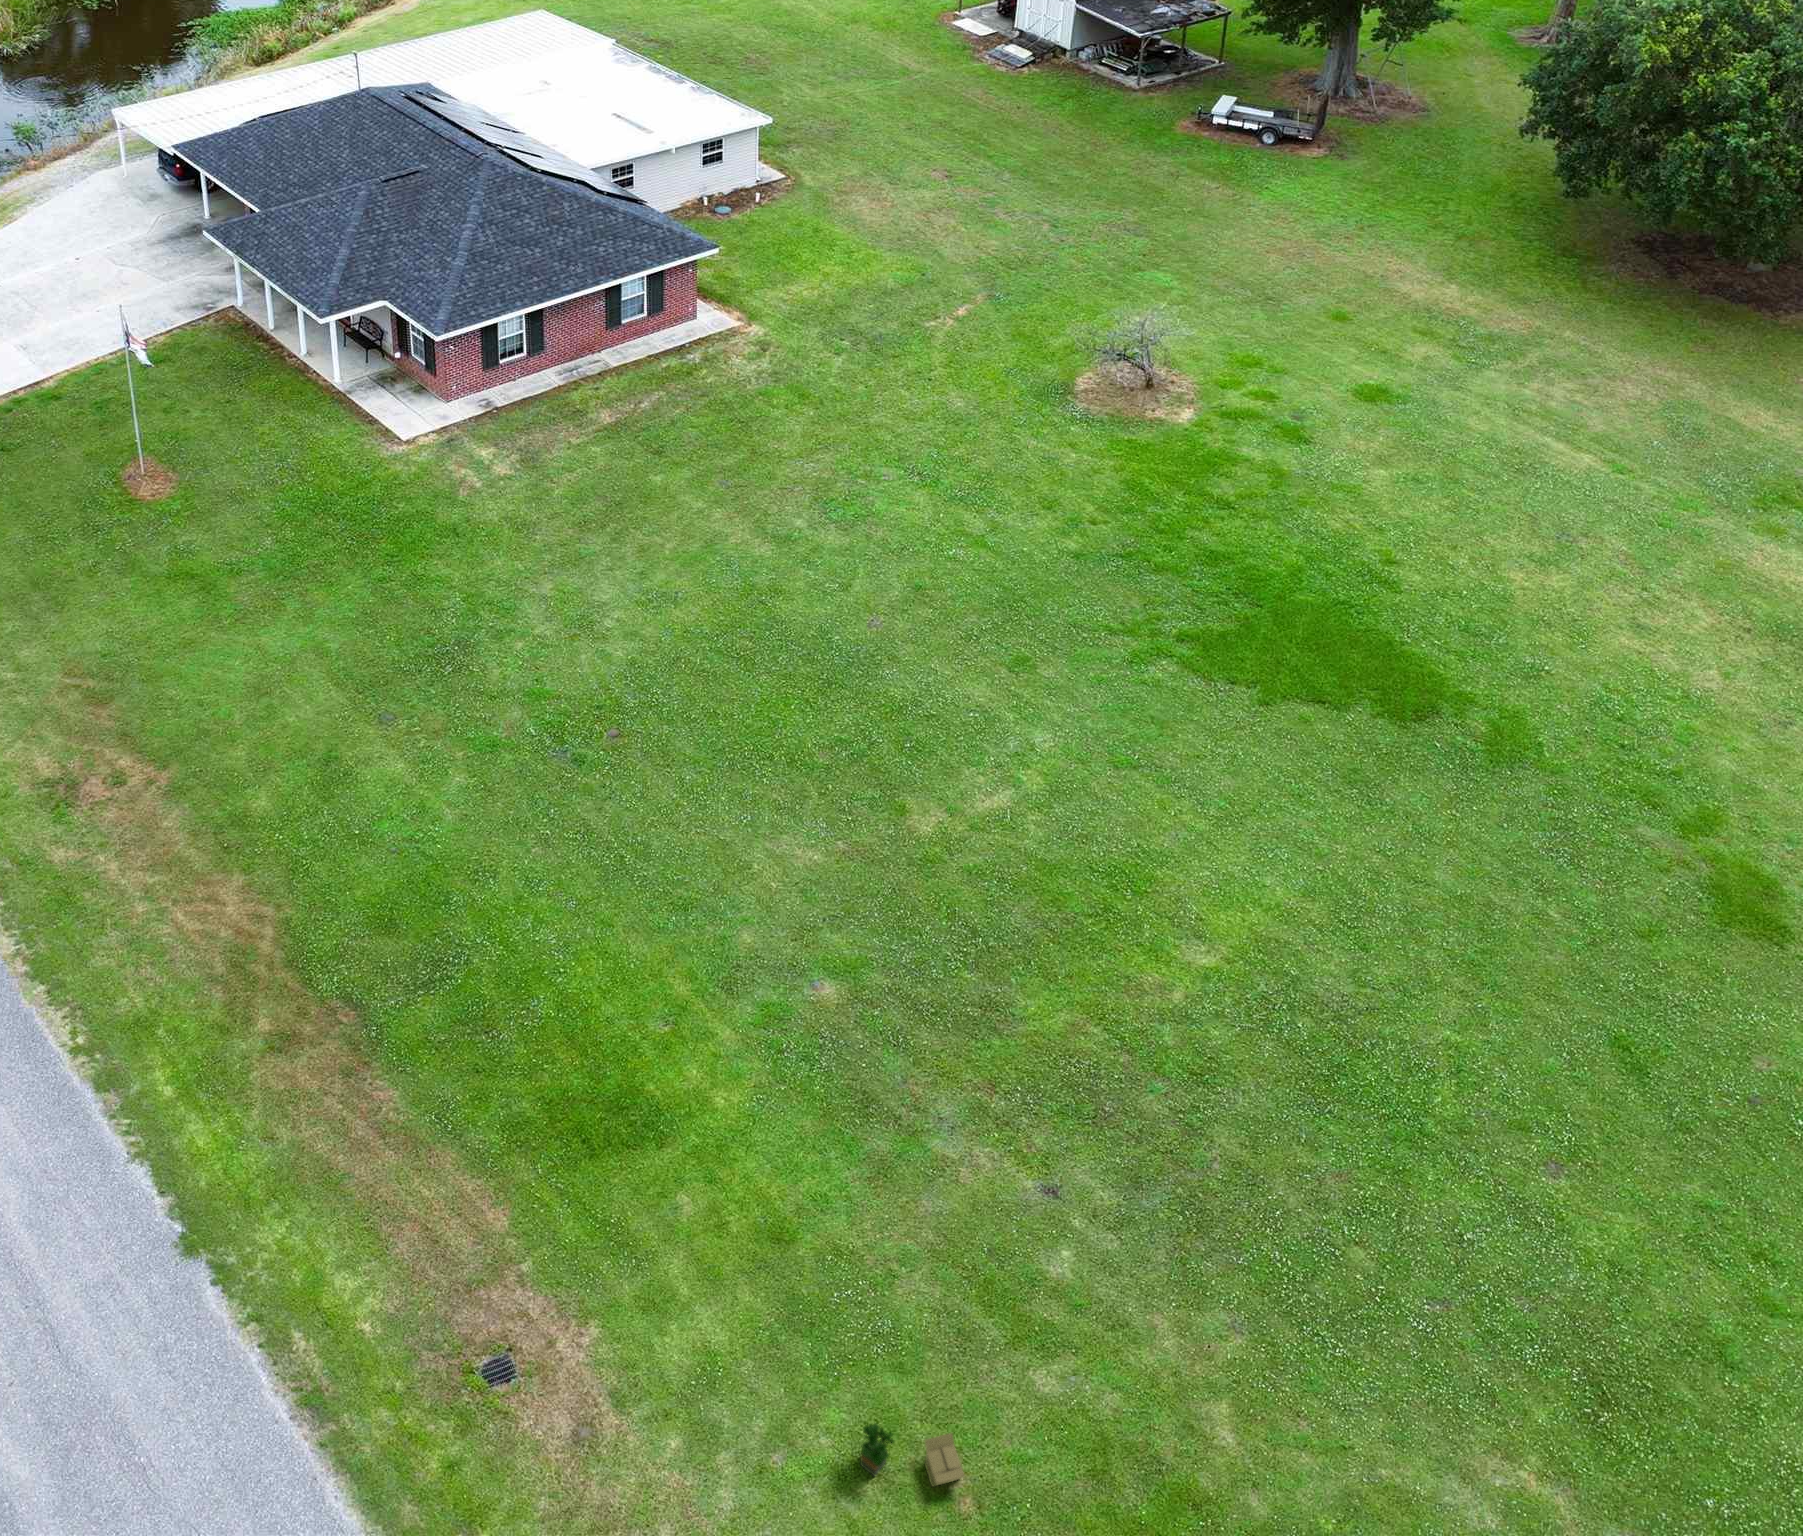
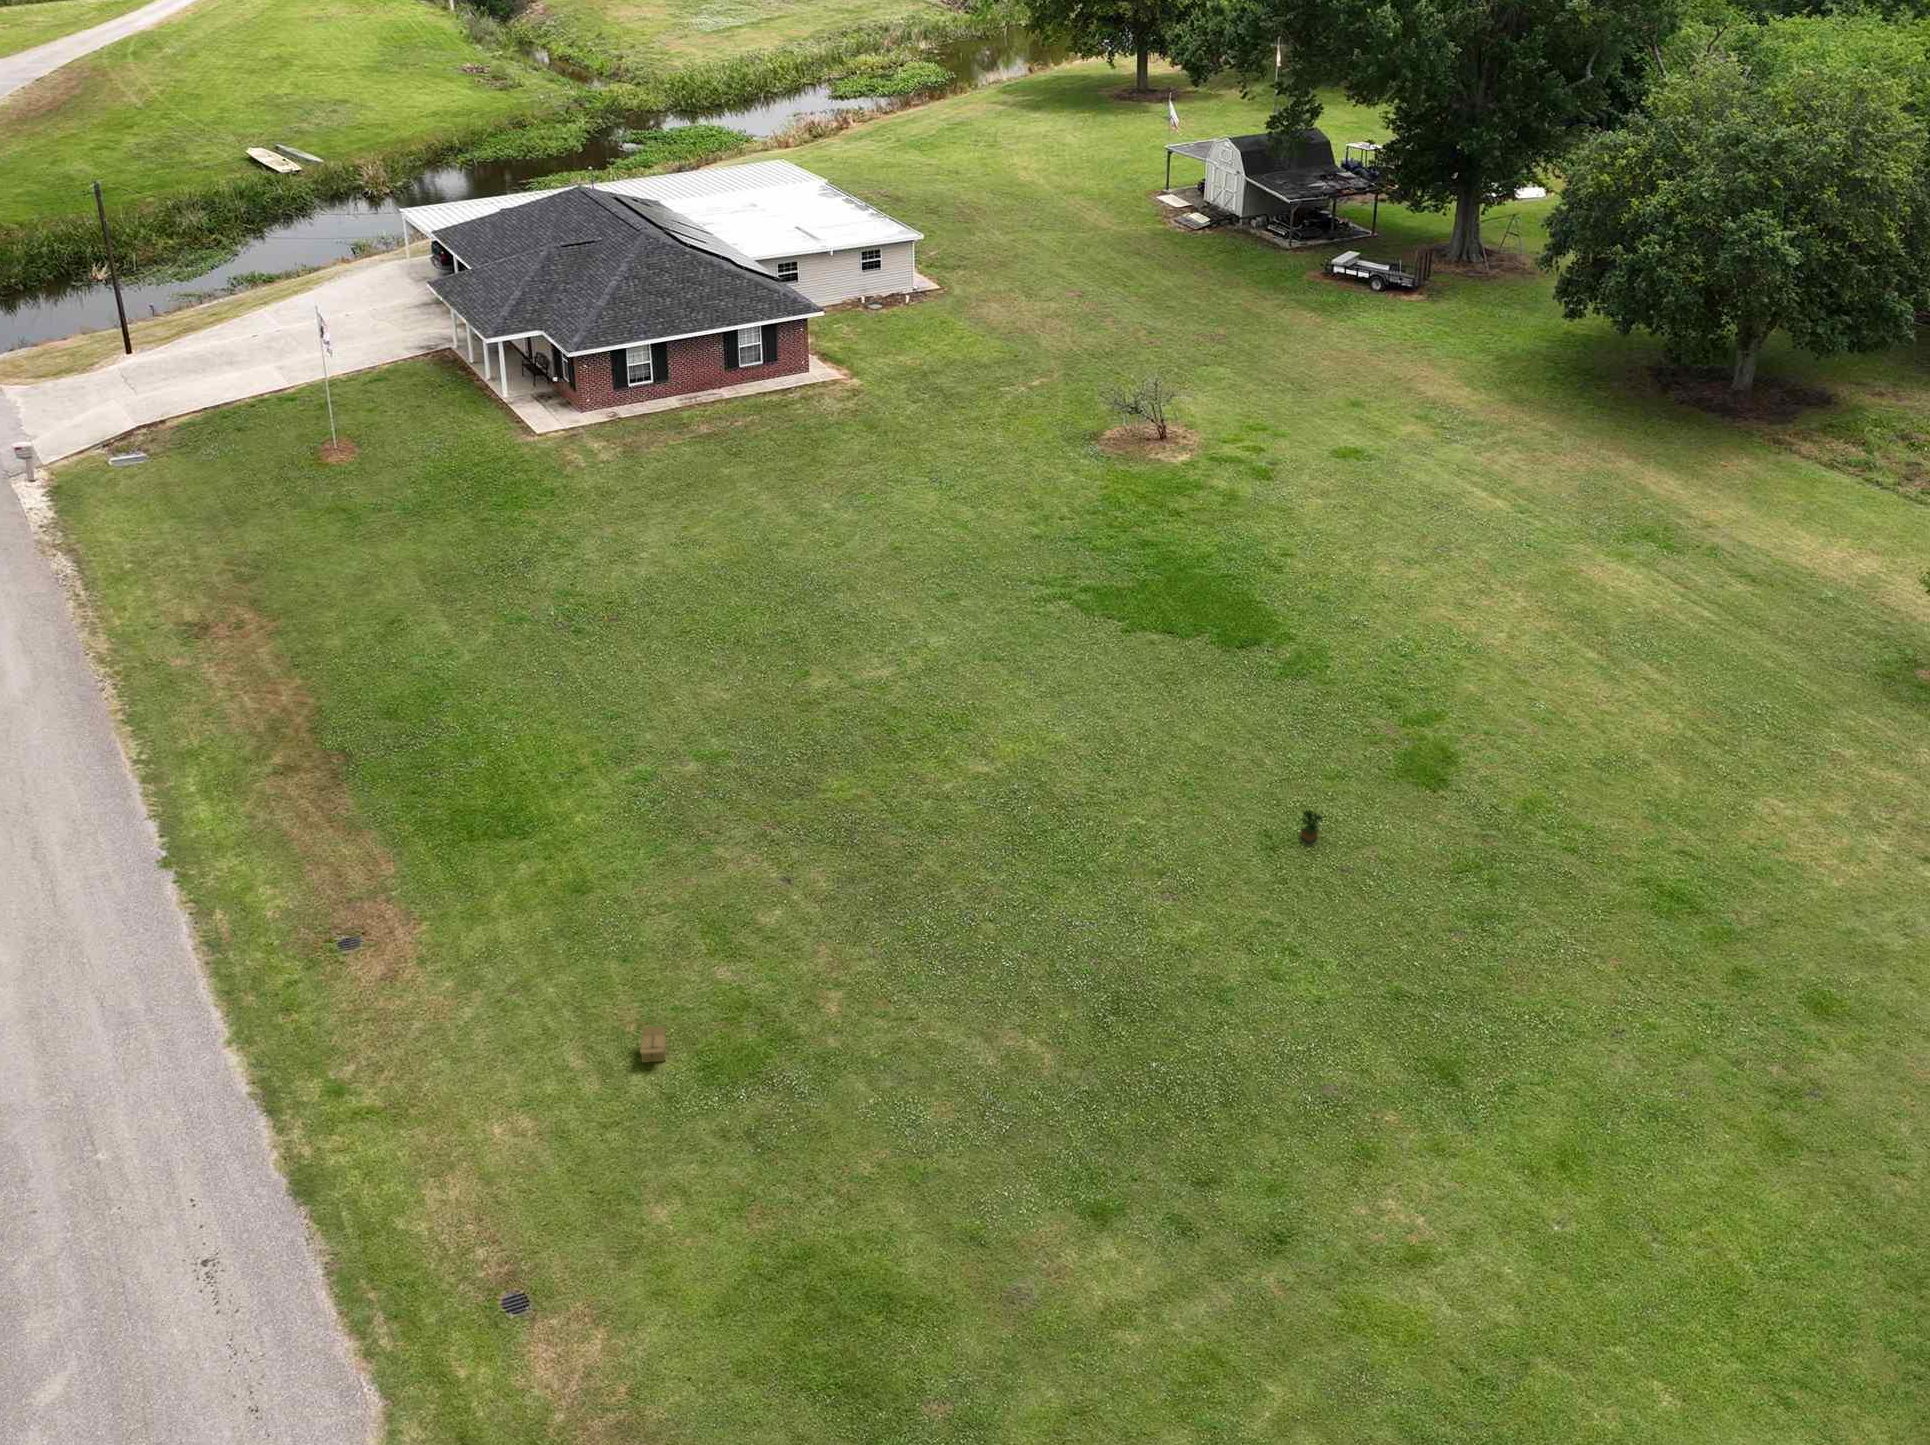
potted tree: present [860,1424,894,1477] -> present [1300,811,1323,847]

